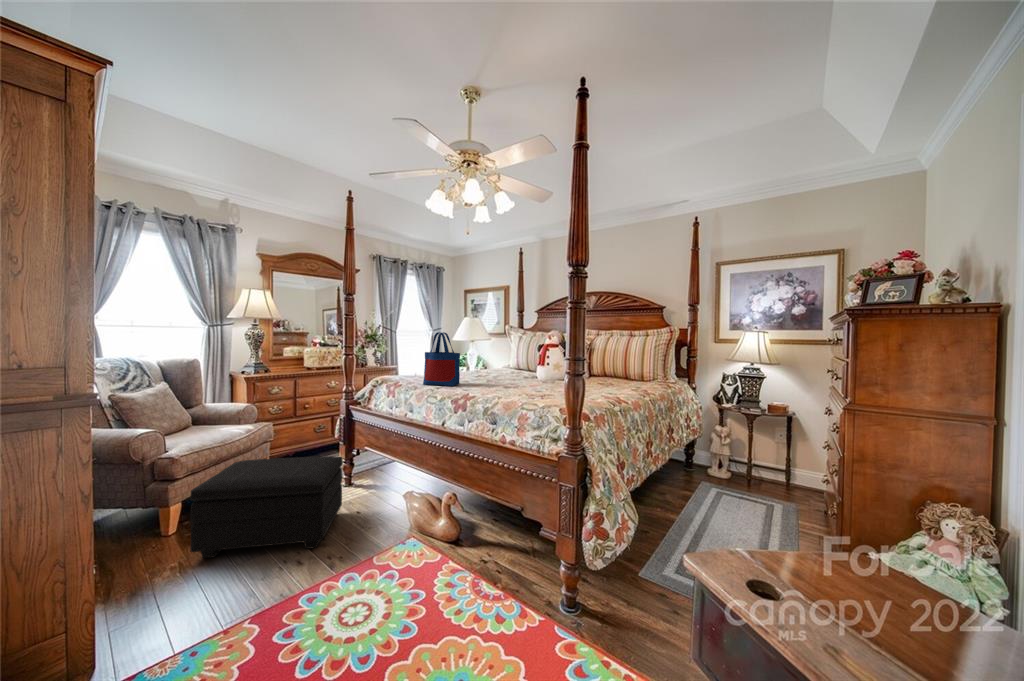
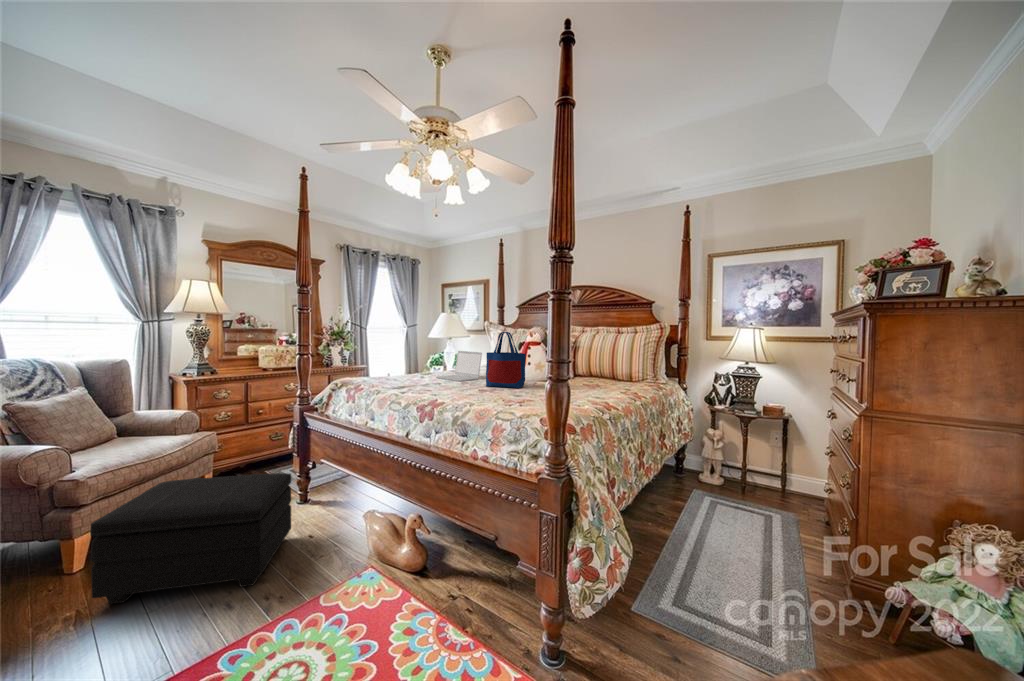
tote bag: present [423,332,460,386] -> present [486,332,526,388]
laptop: none [463,352,505,379] -> present [436,351,482,381]

